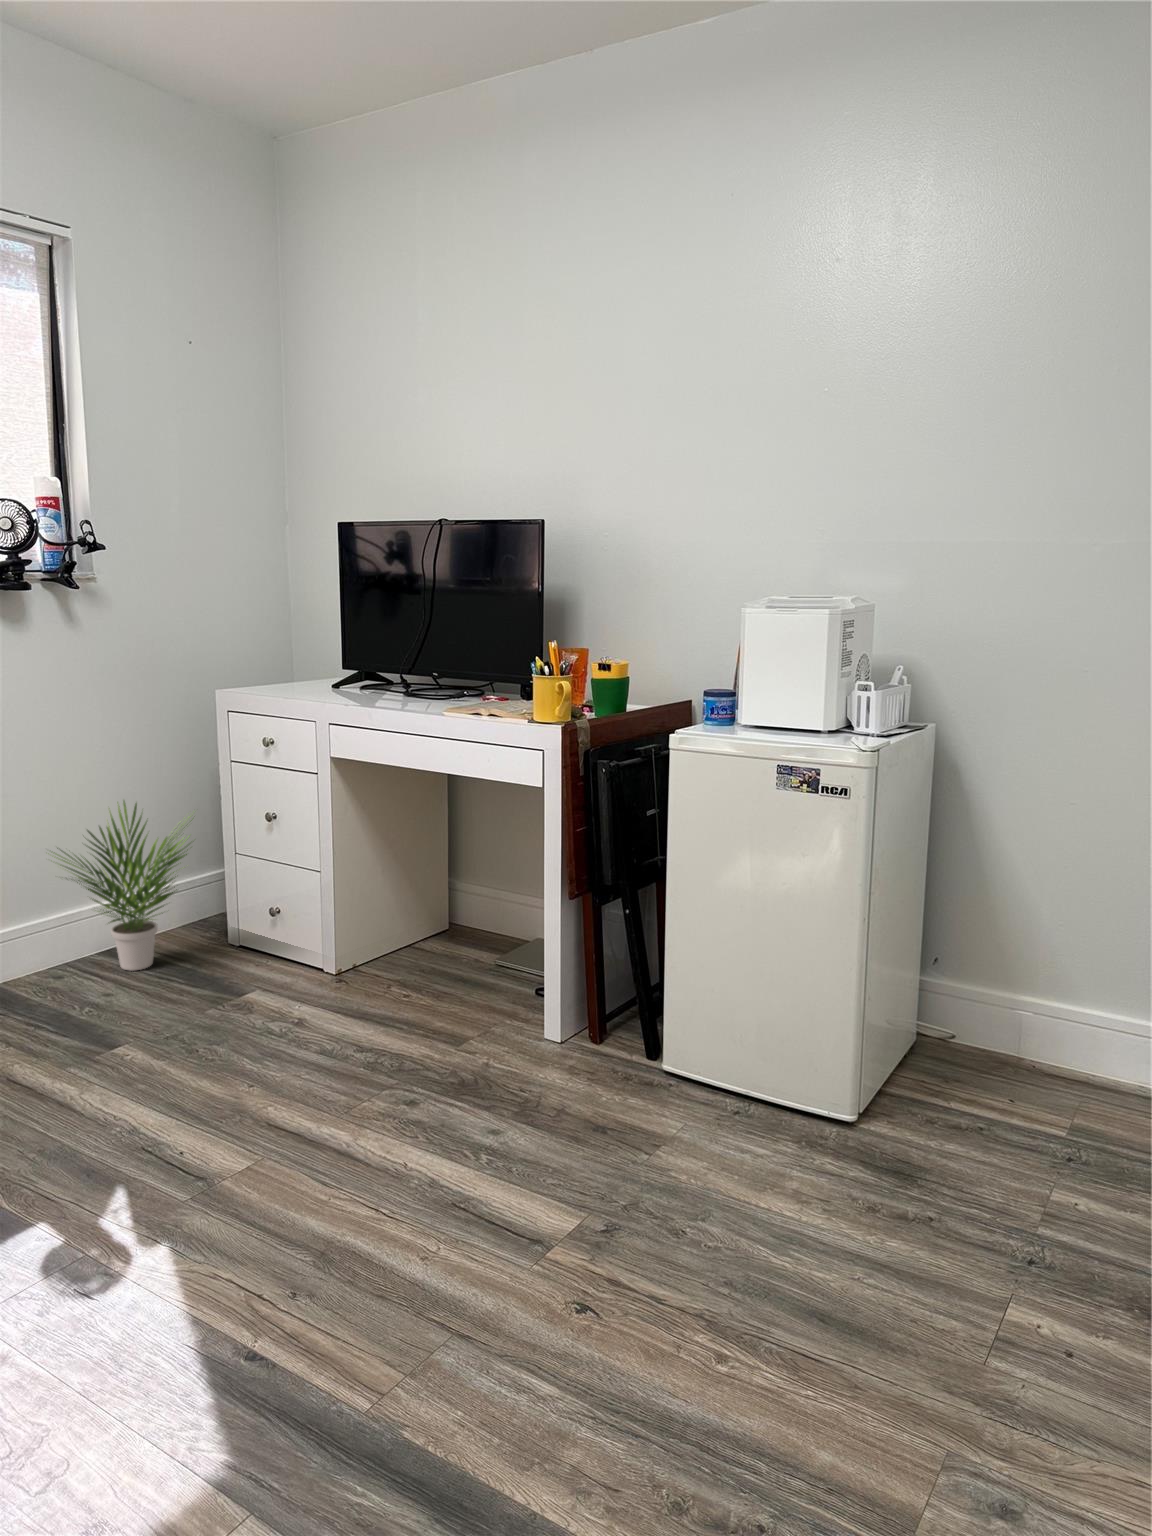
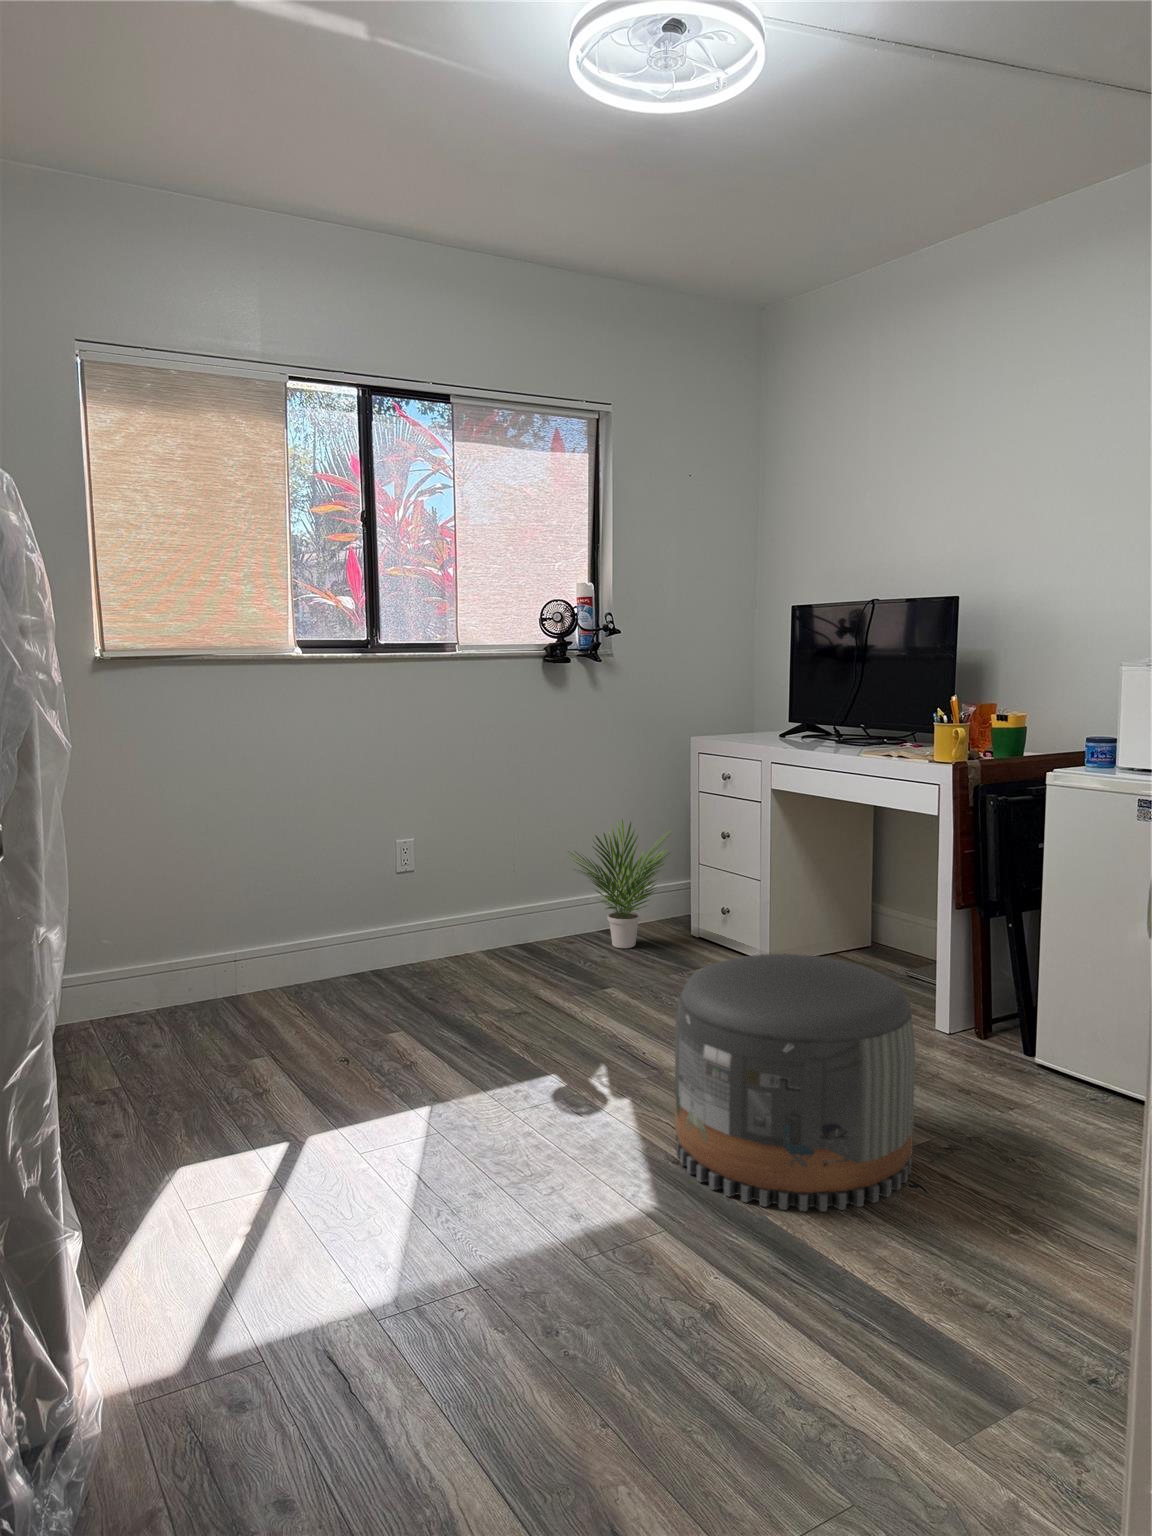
pouf: none [241,1008,577,1415] -> present [675,954,915,1211]

